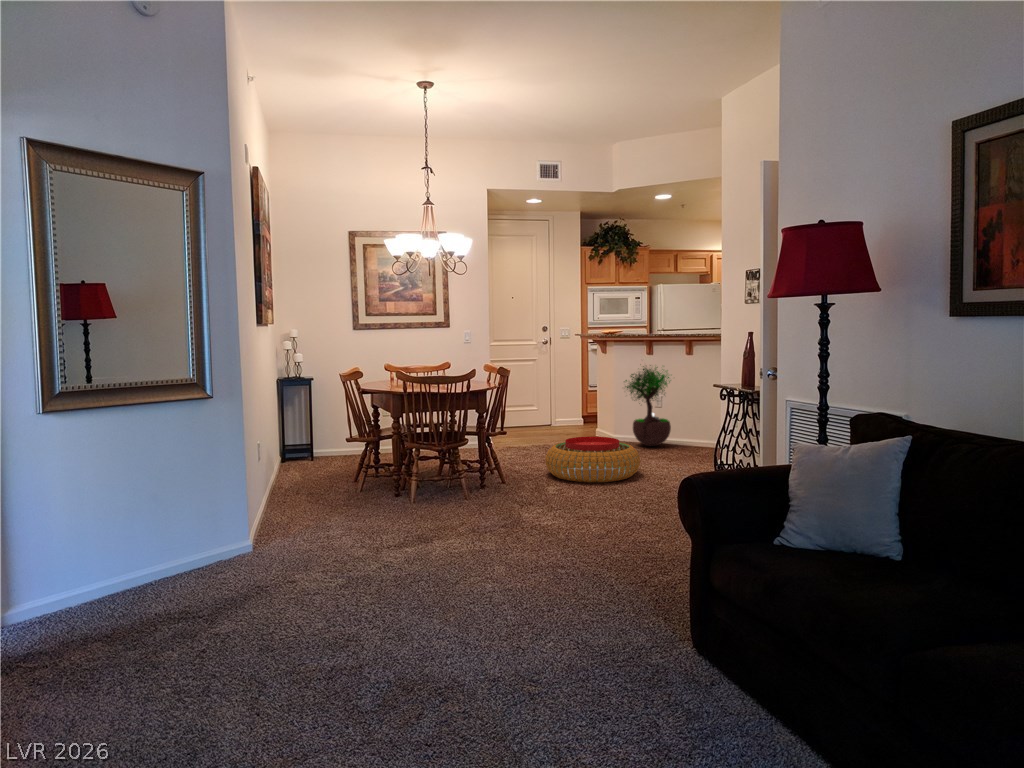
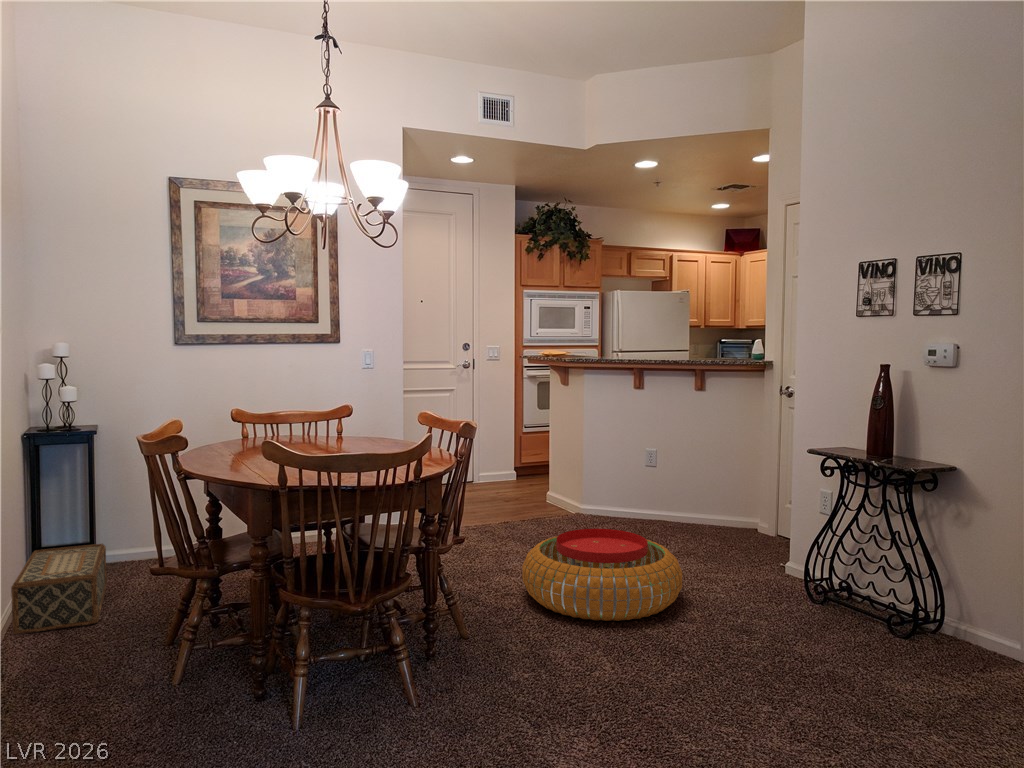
potted tree: present [625,365,671,446] -> none [604,396,682,524]
woven basket: none [279,441,321,478] -> present [11,544,107,635]

